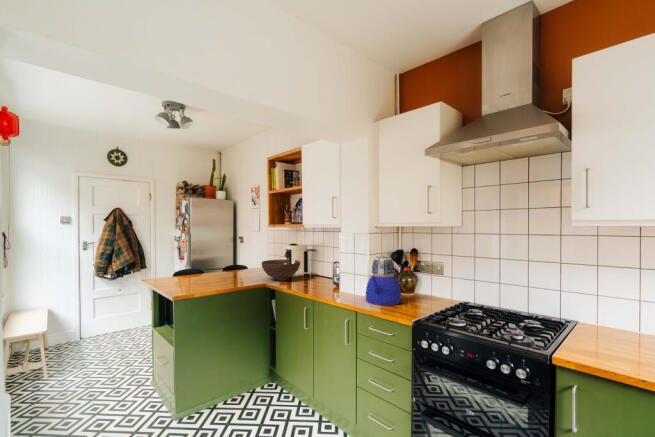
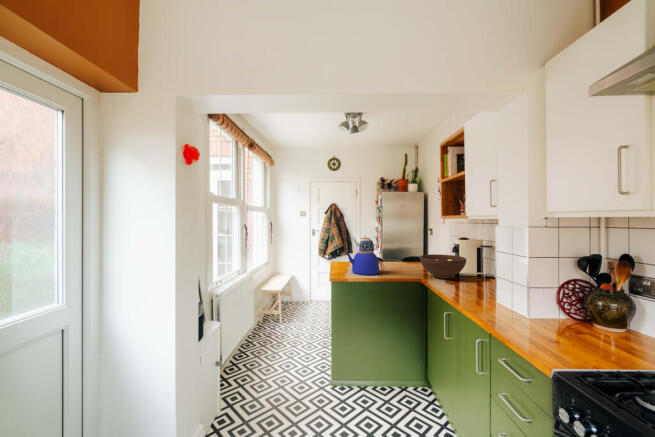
teapot: present [366,255,401,305] -> present [344,237,384,275]

